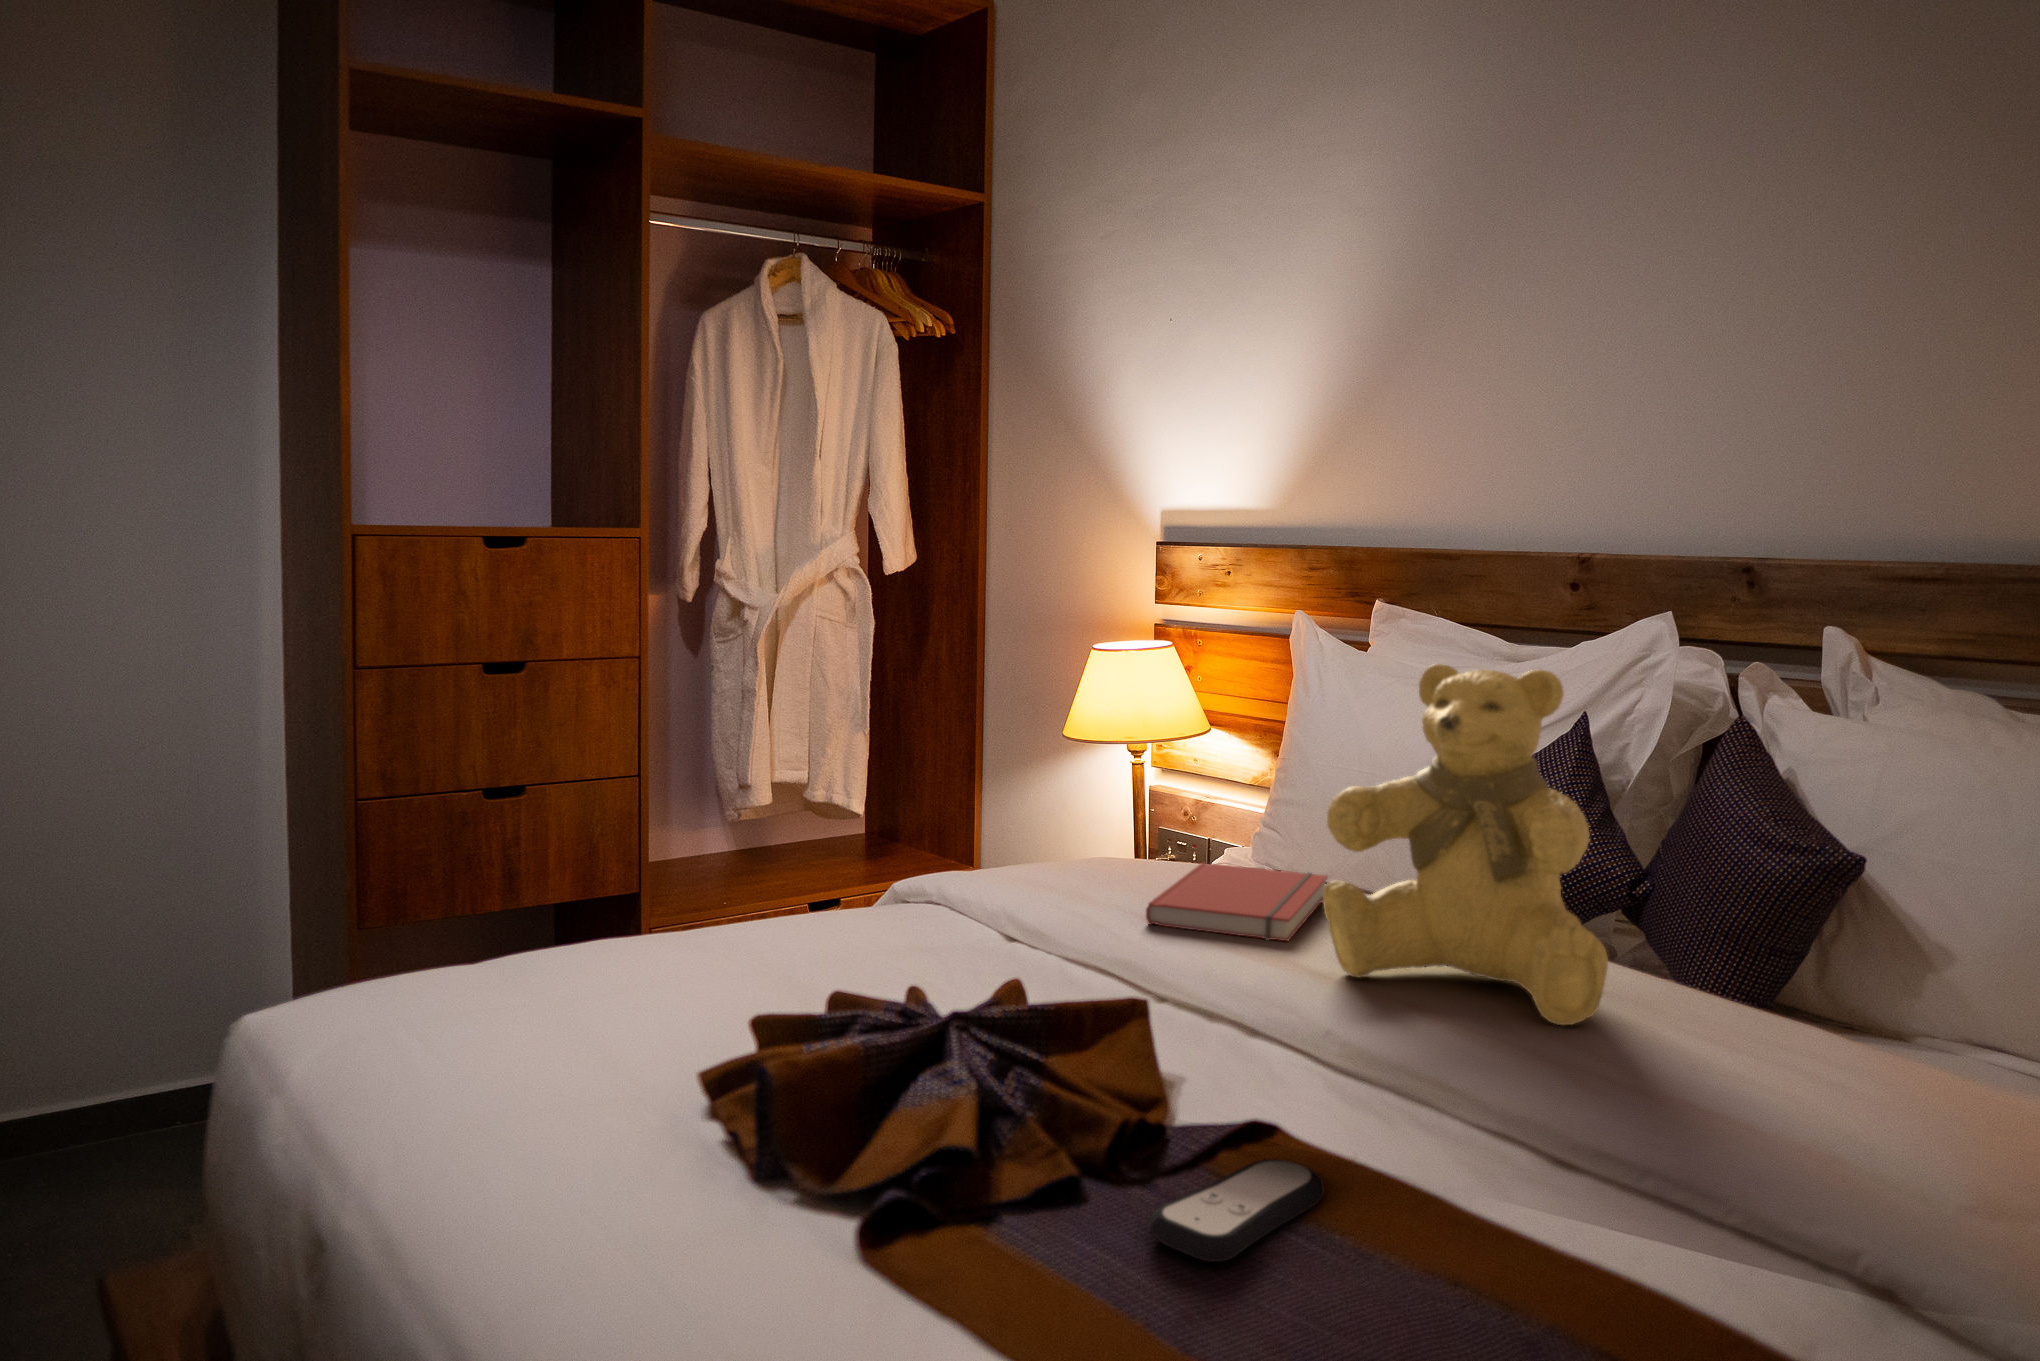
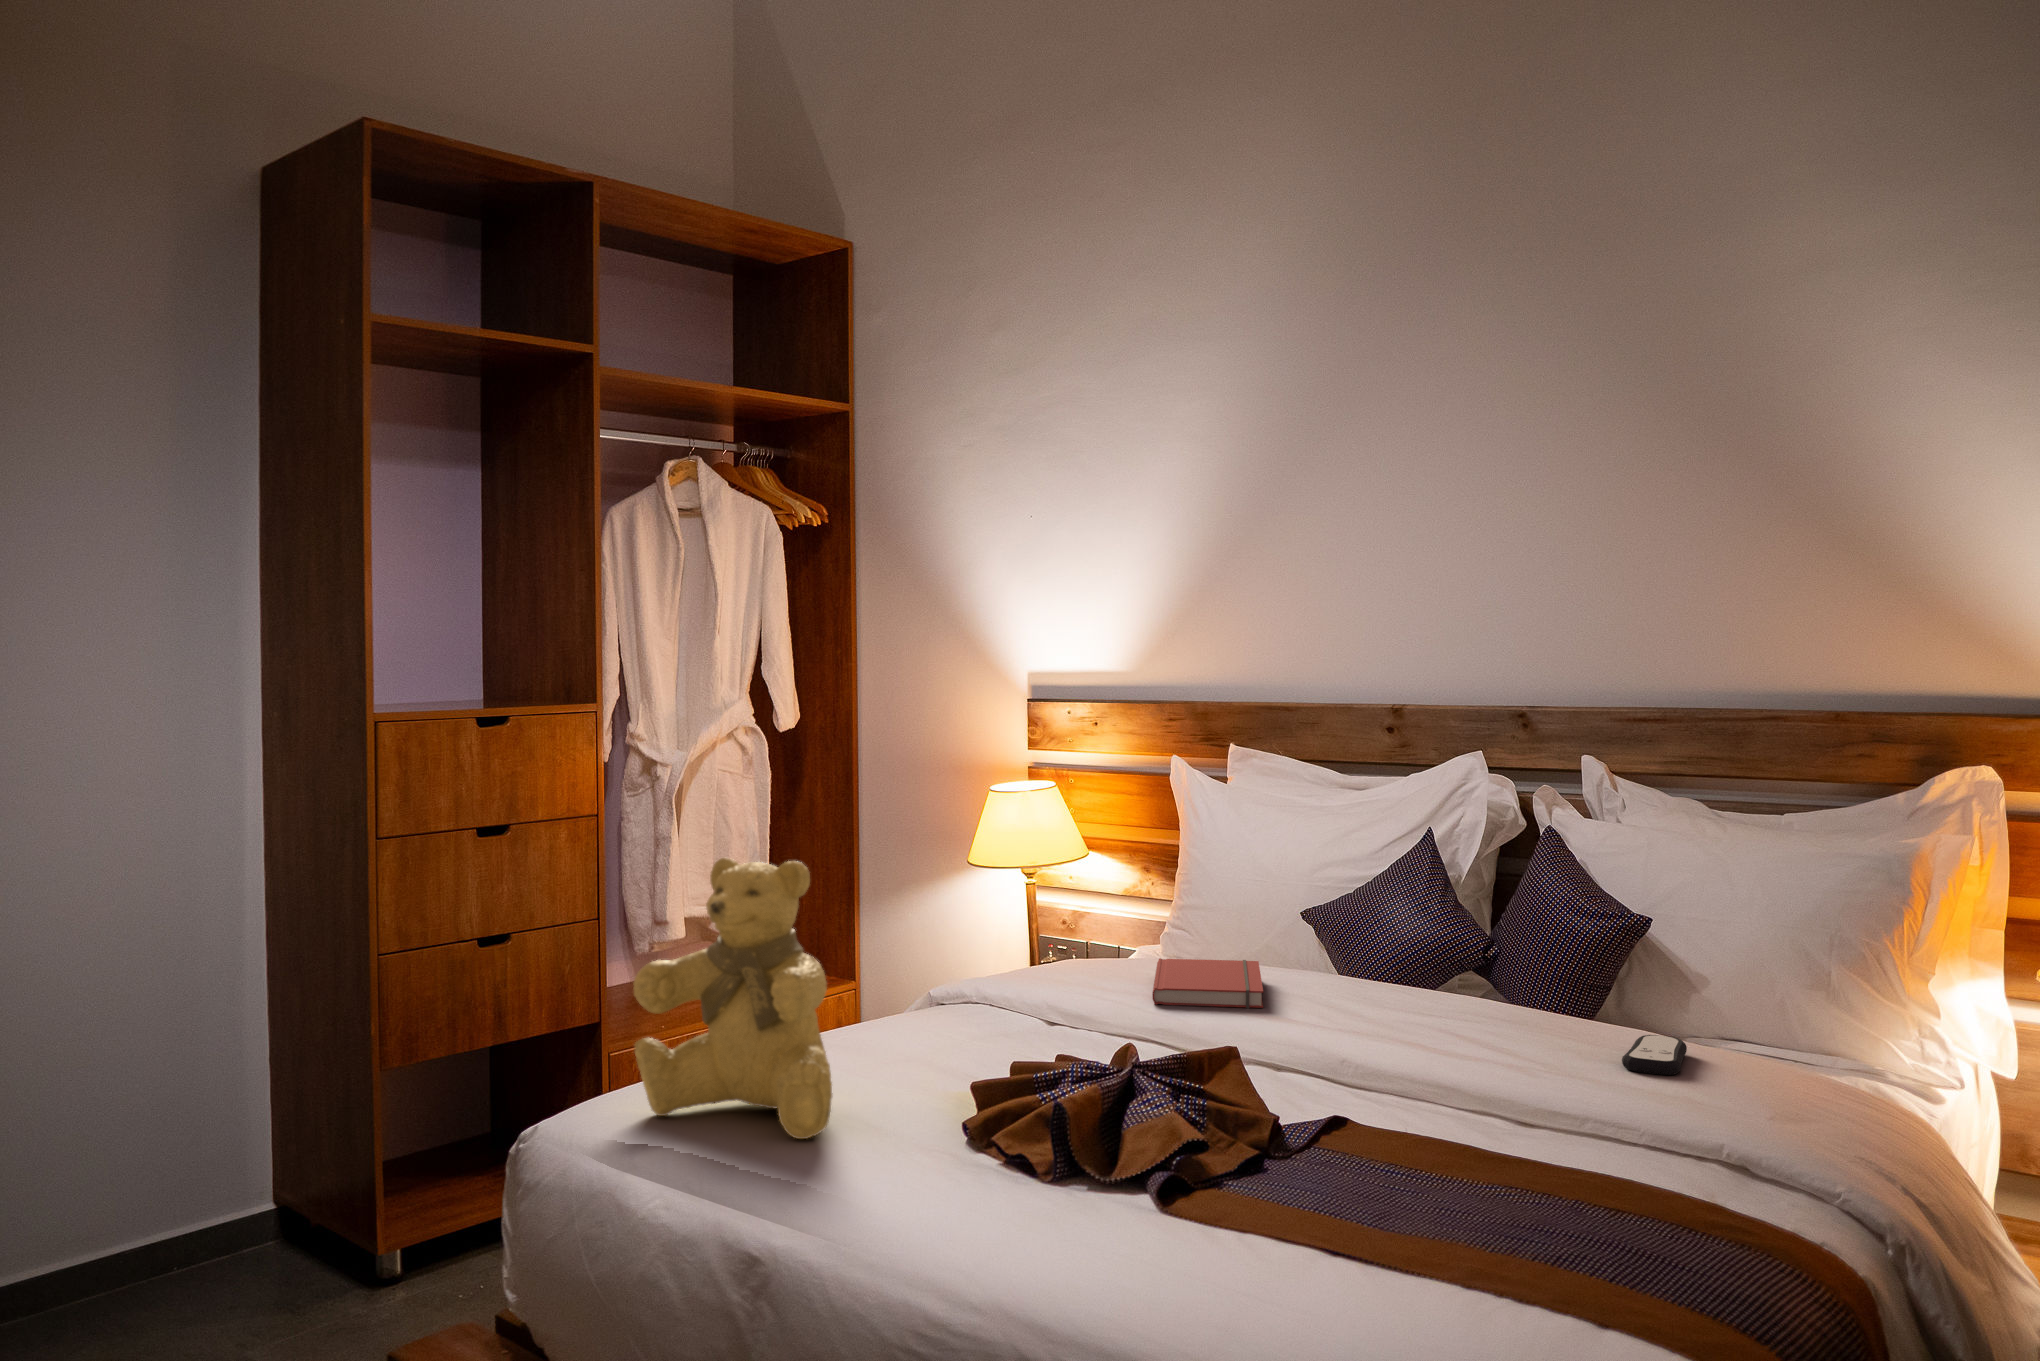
teddy bear: present [1323,664,1608,1025] -> present [633,858,832,1139]
remote control: present [1149,1158,1325,1262] -> present [1622,1035,1687,1075]

